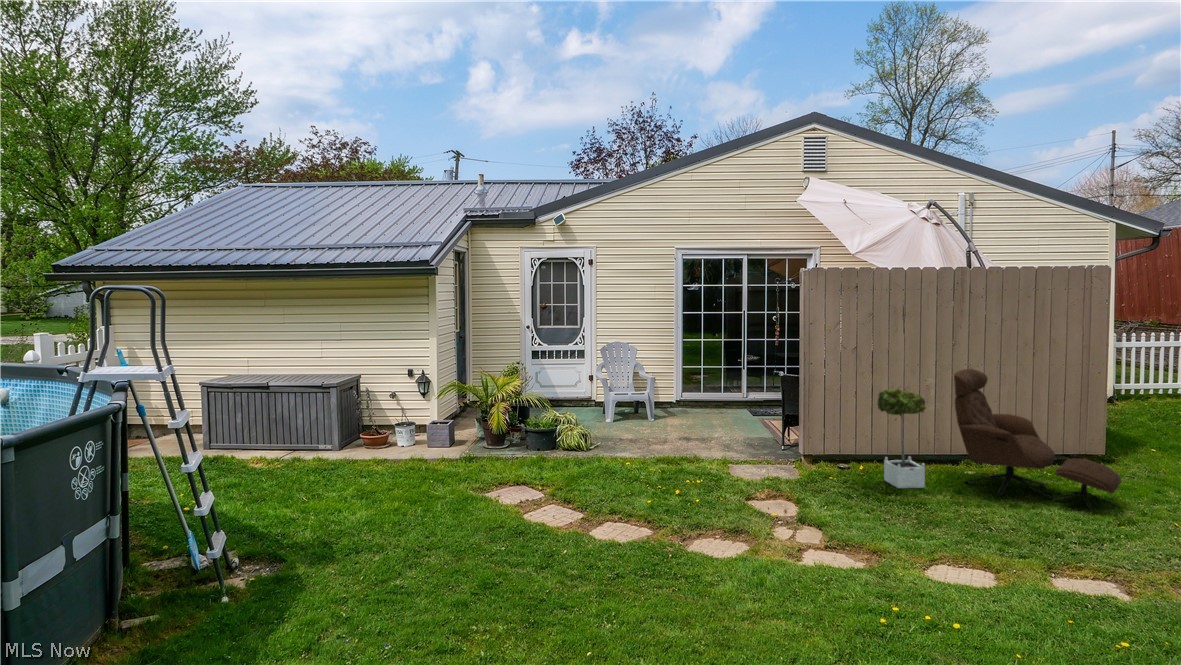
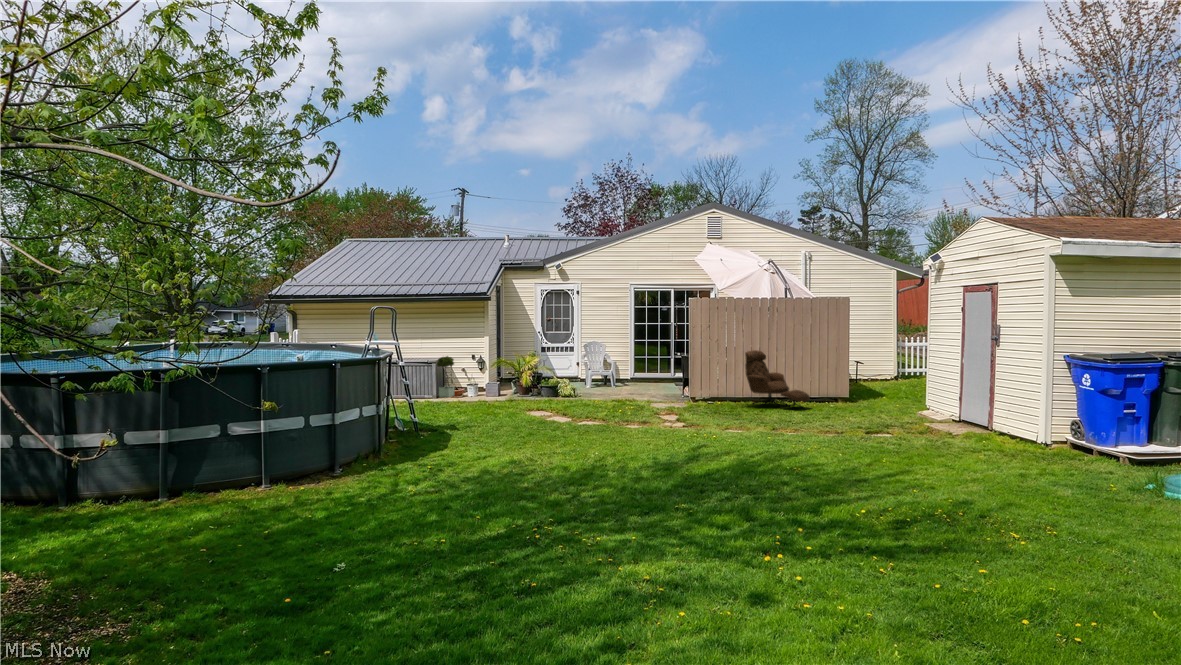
potted tree: present [877,389,926,488] -> present [437,356,455,397]

